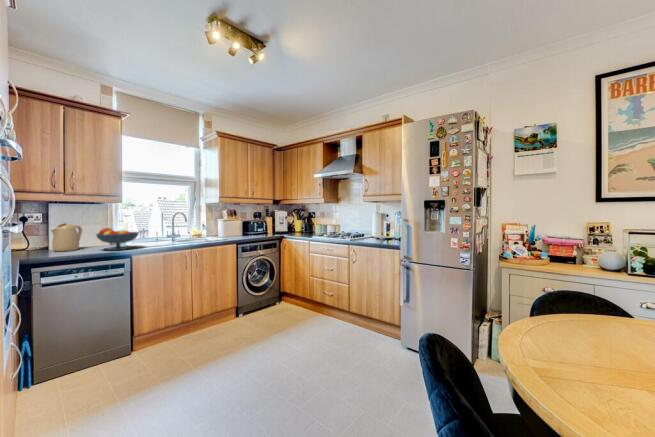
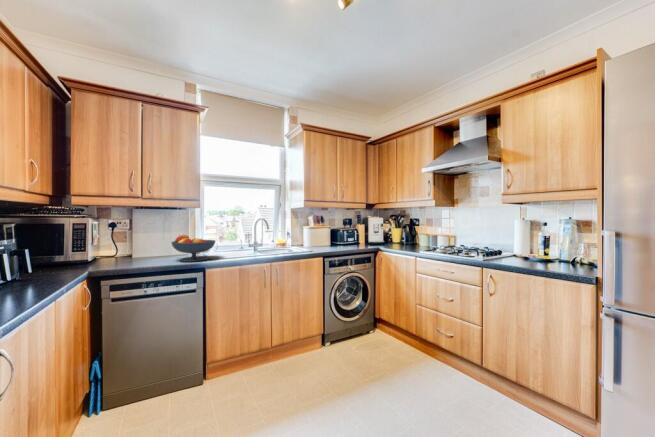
kettle: present [51,223,82,251] -> none [131,229,163,260]

